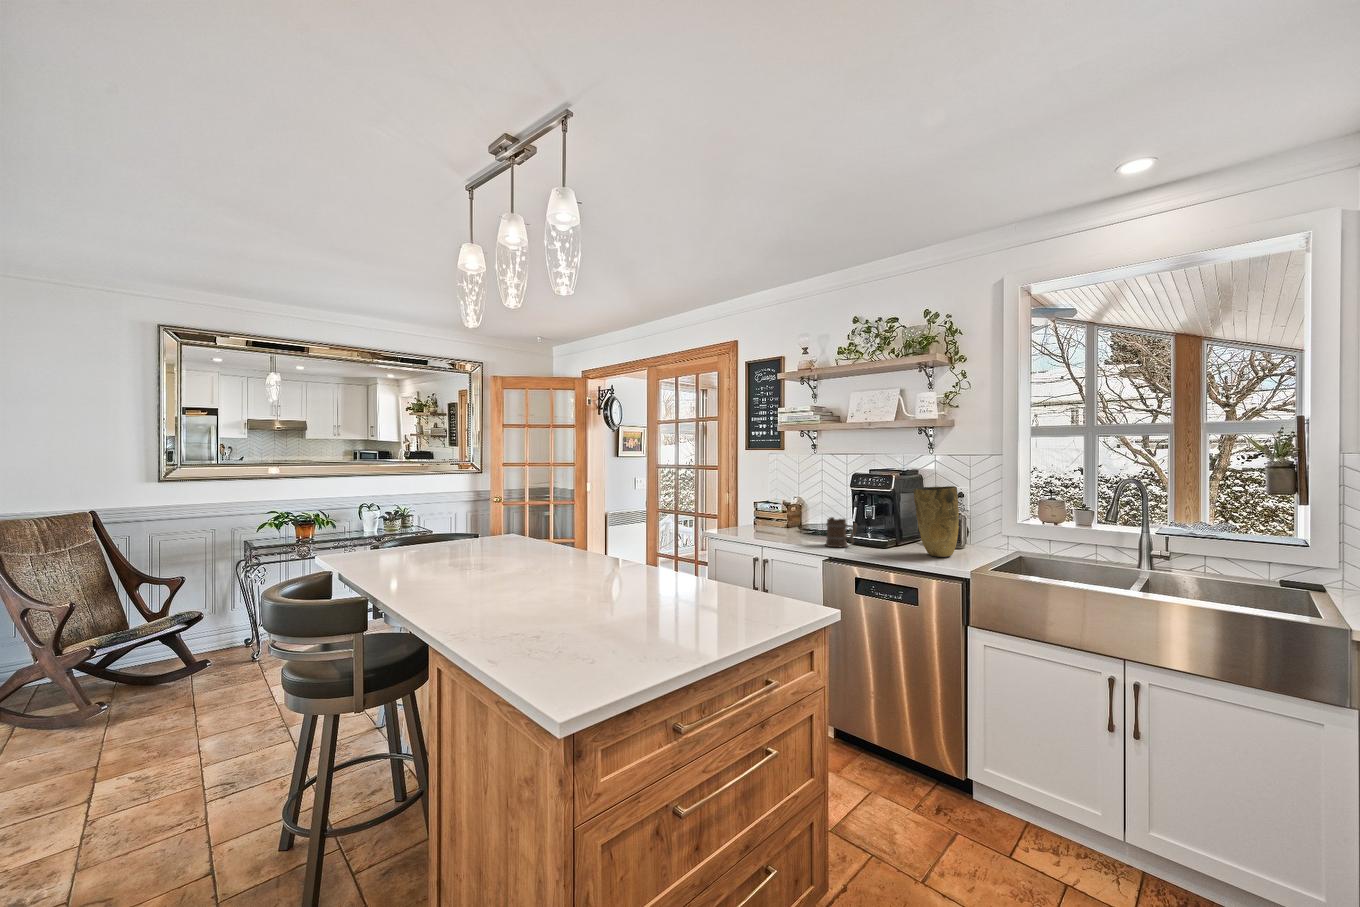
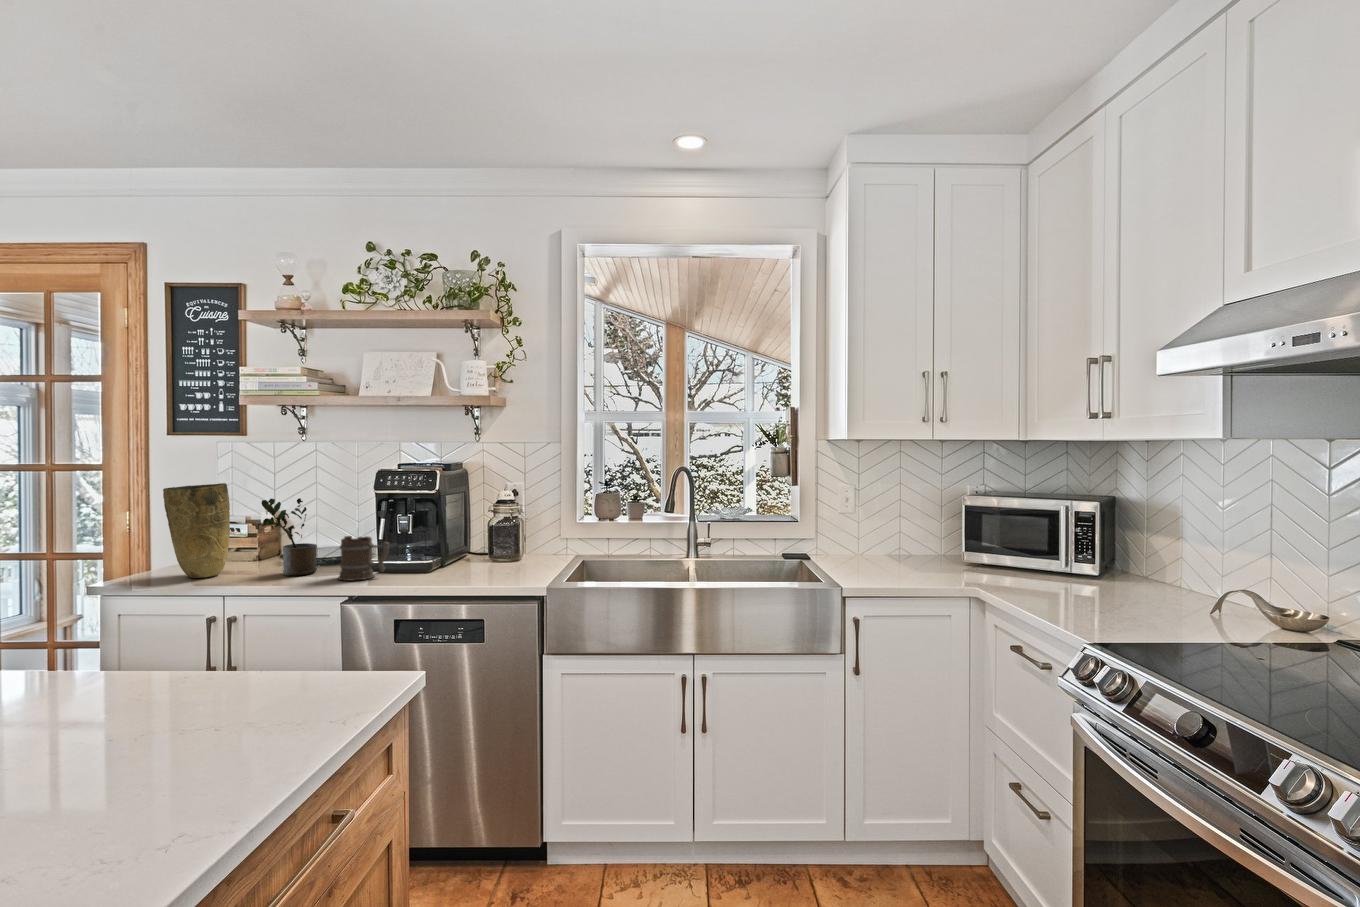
vase: present [913,486,959,557] -> present [163,483,230,578]
potted plant: none [783,490,815,540] -> present [261,498,317,576]

